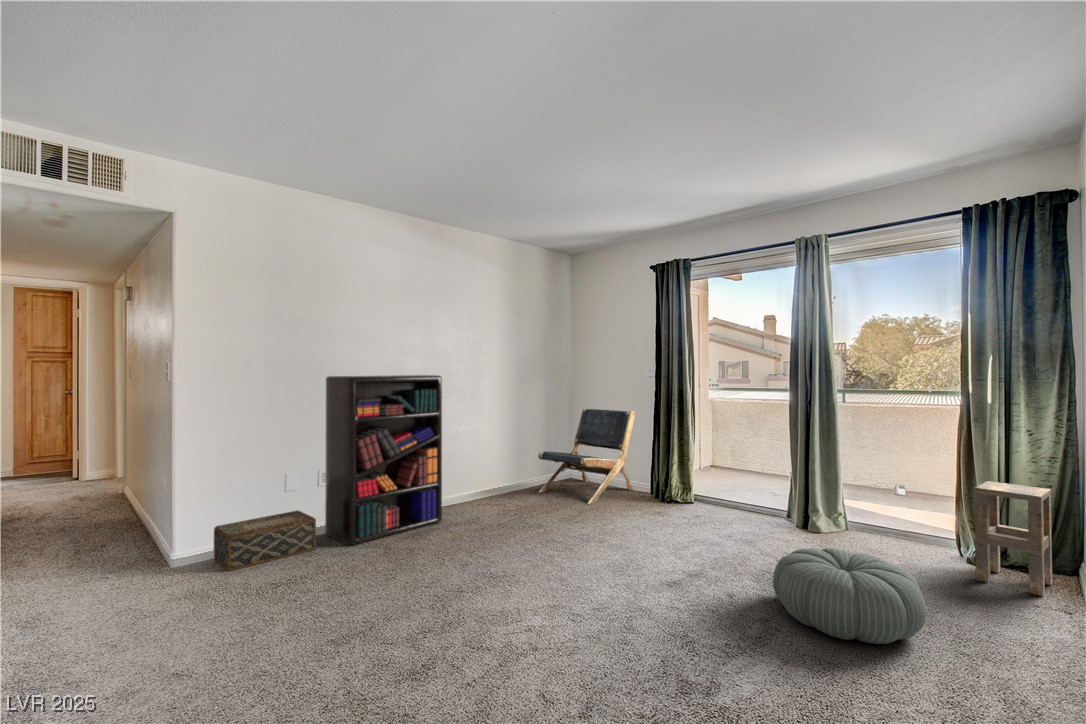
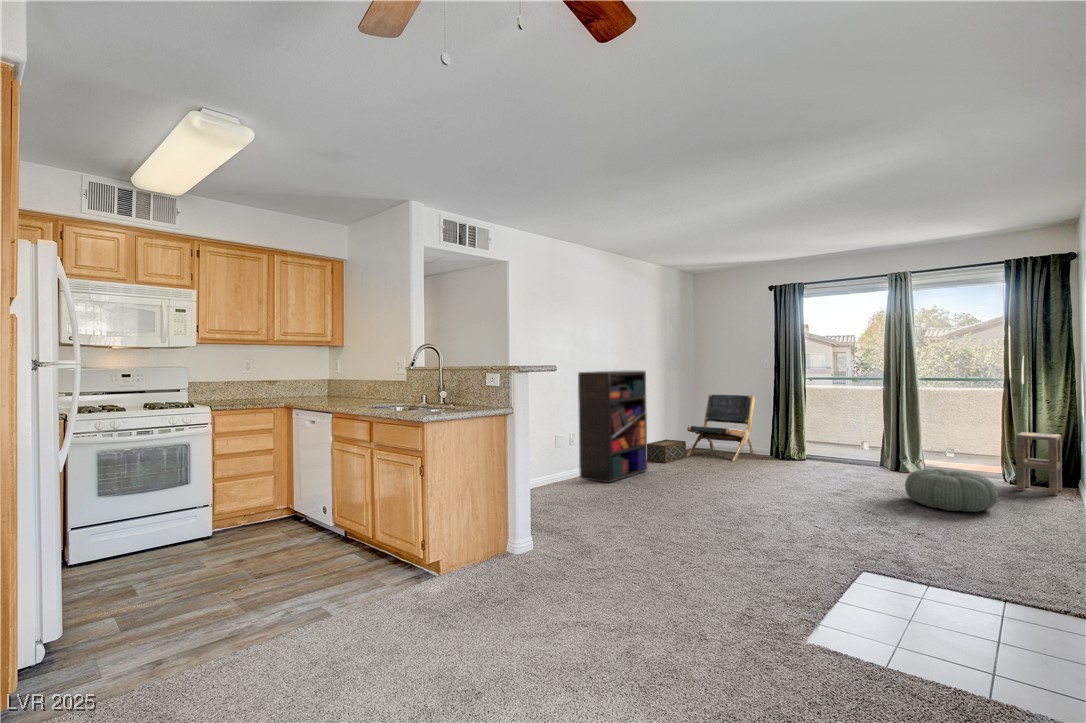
woven basket: present [214,511,316,571] -> present [647,439,686,463]

